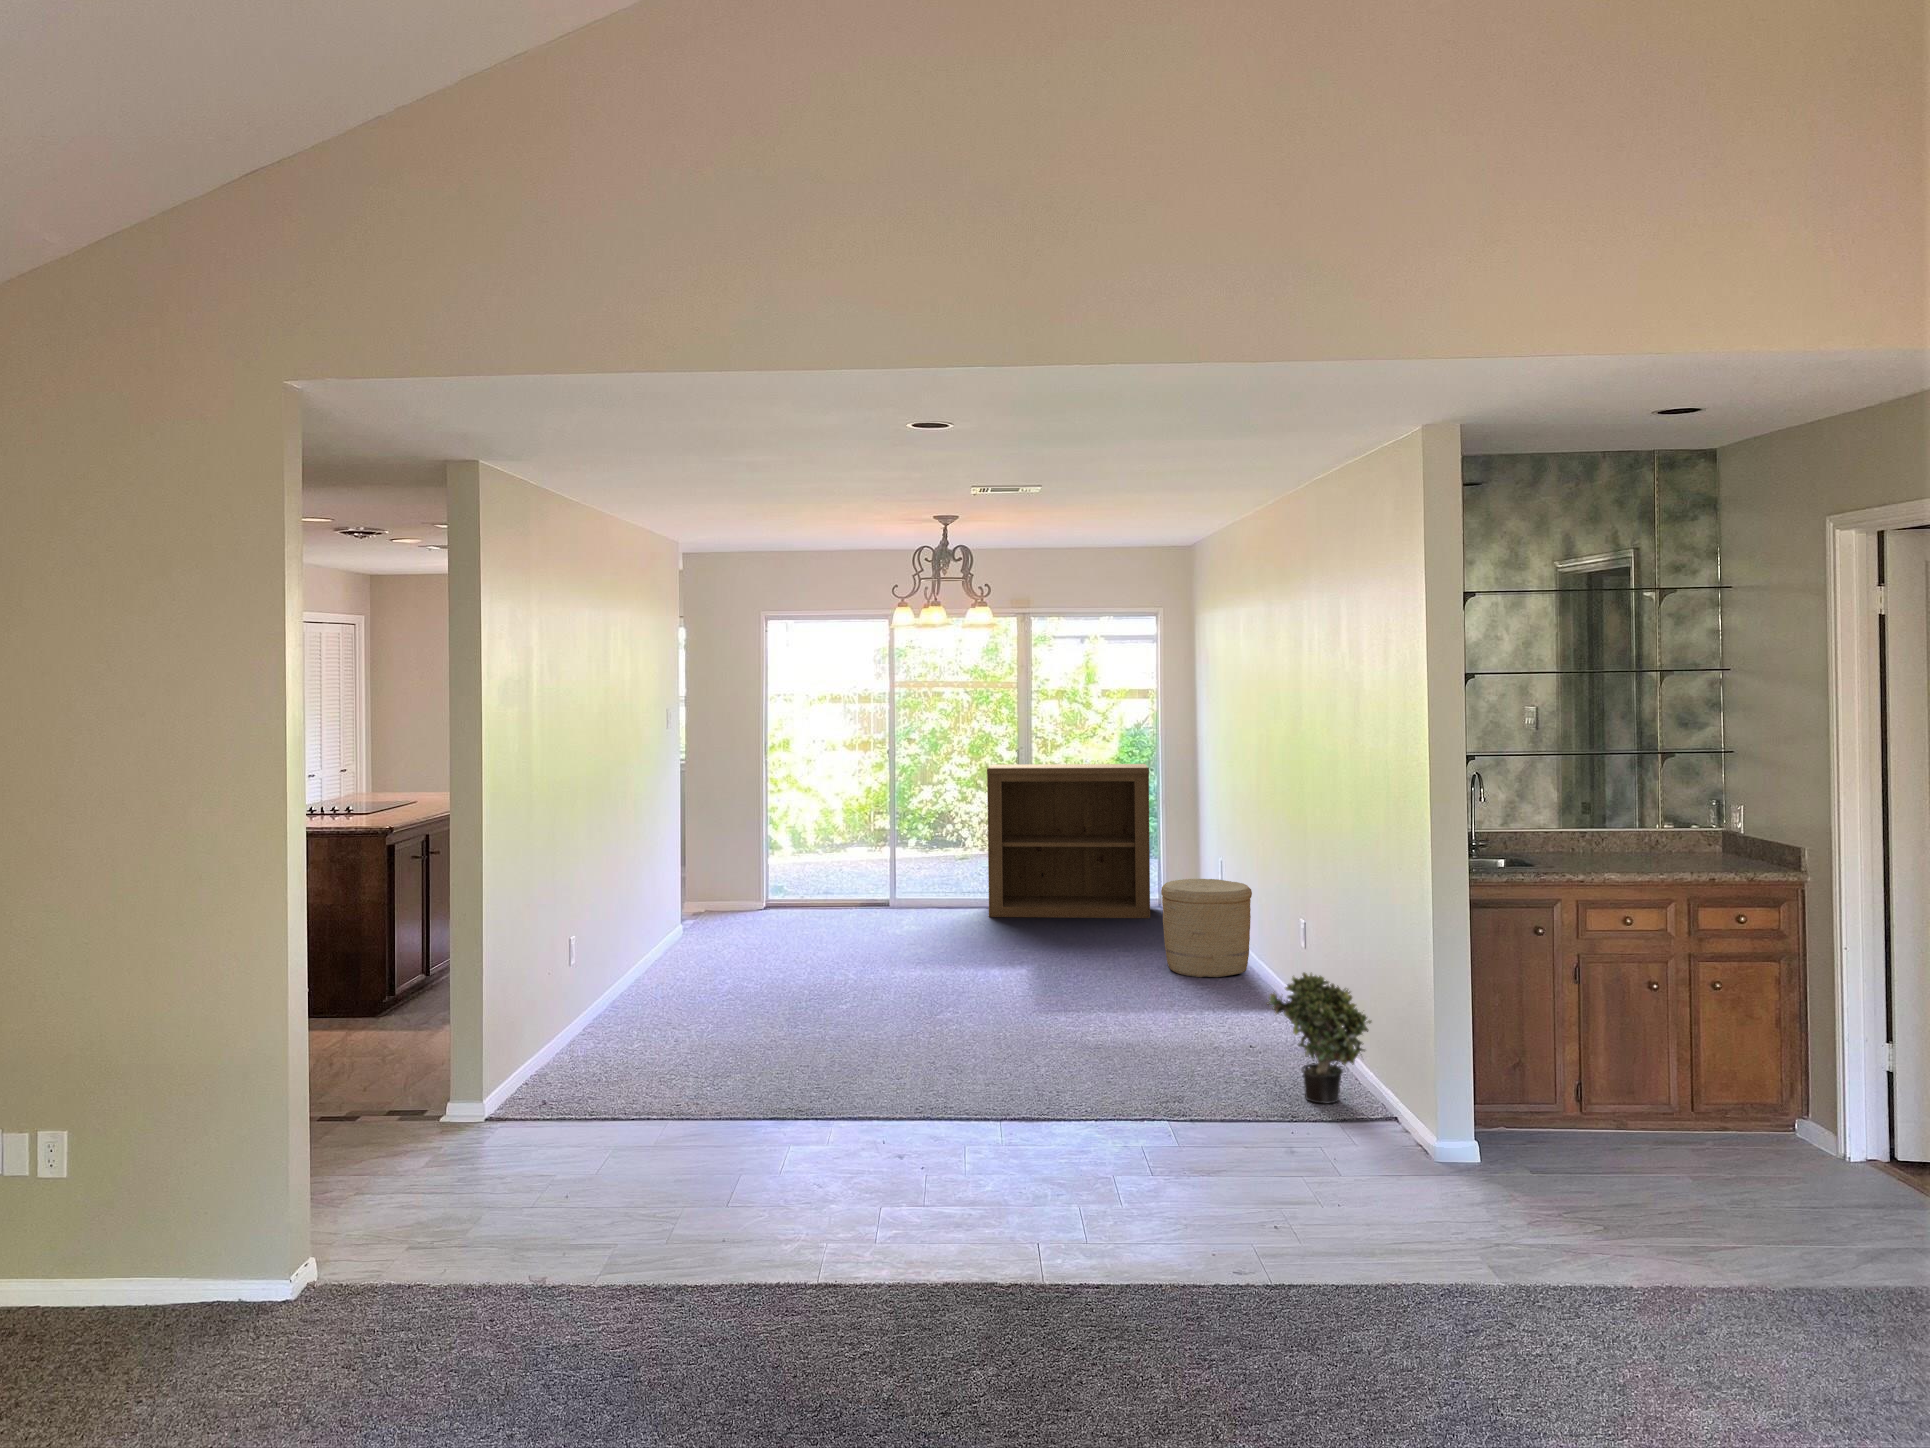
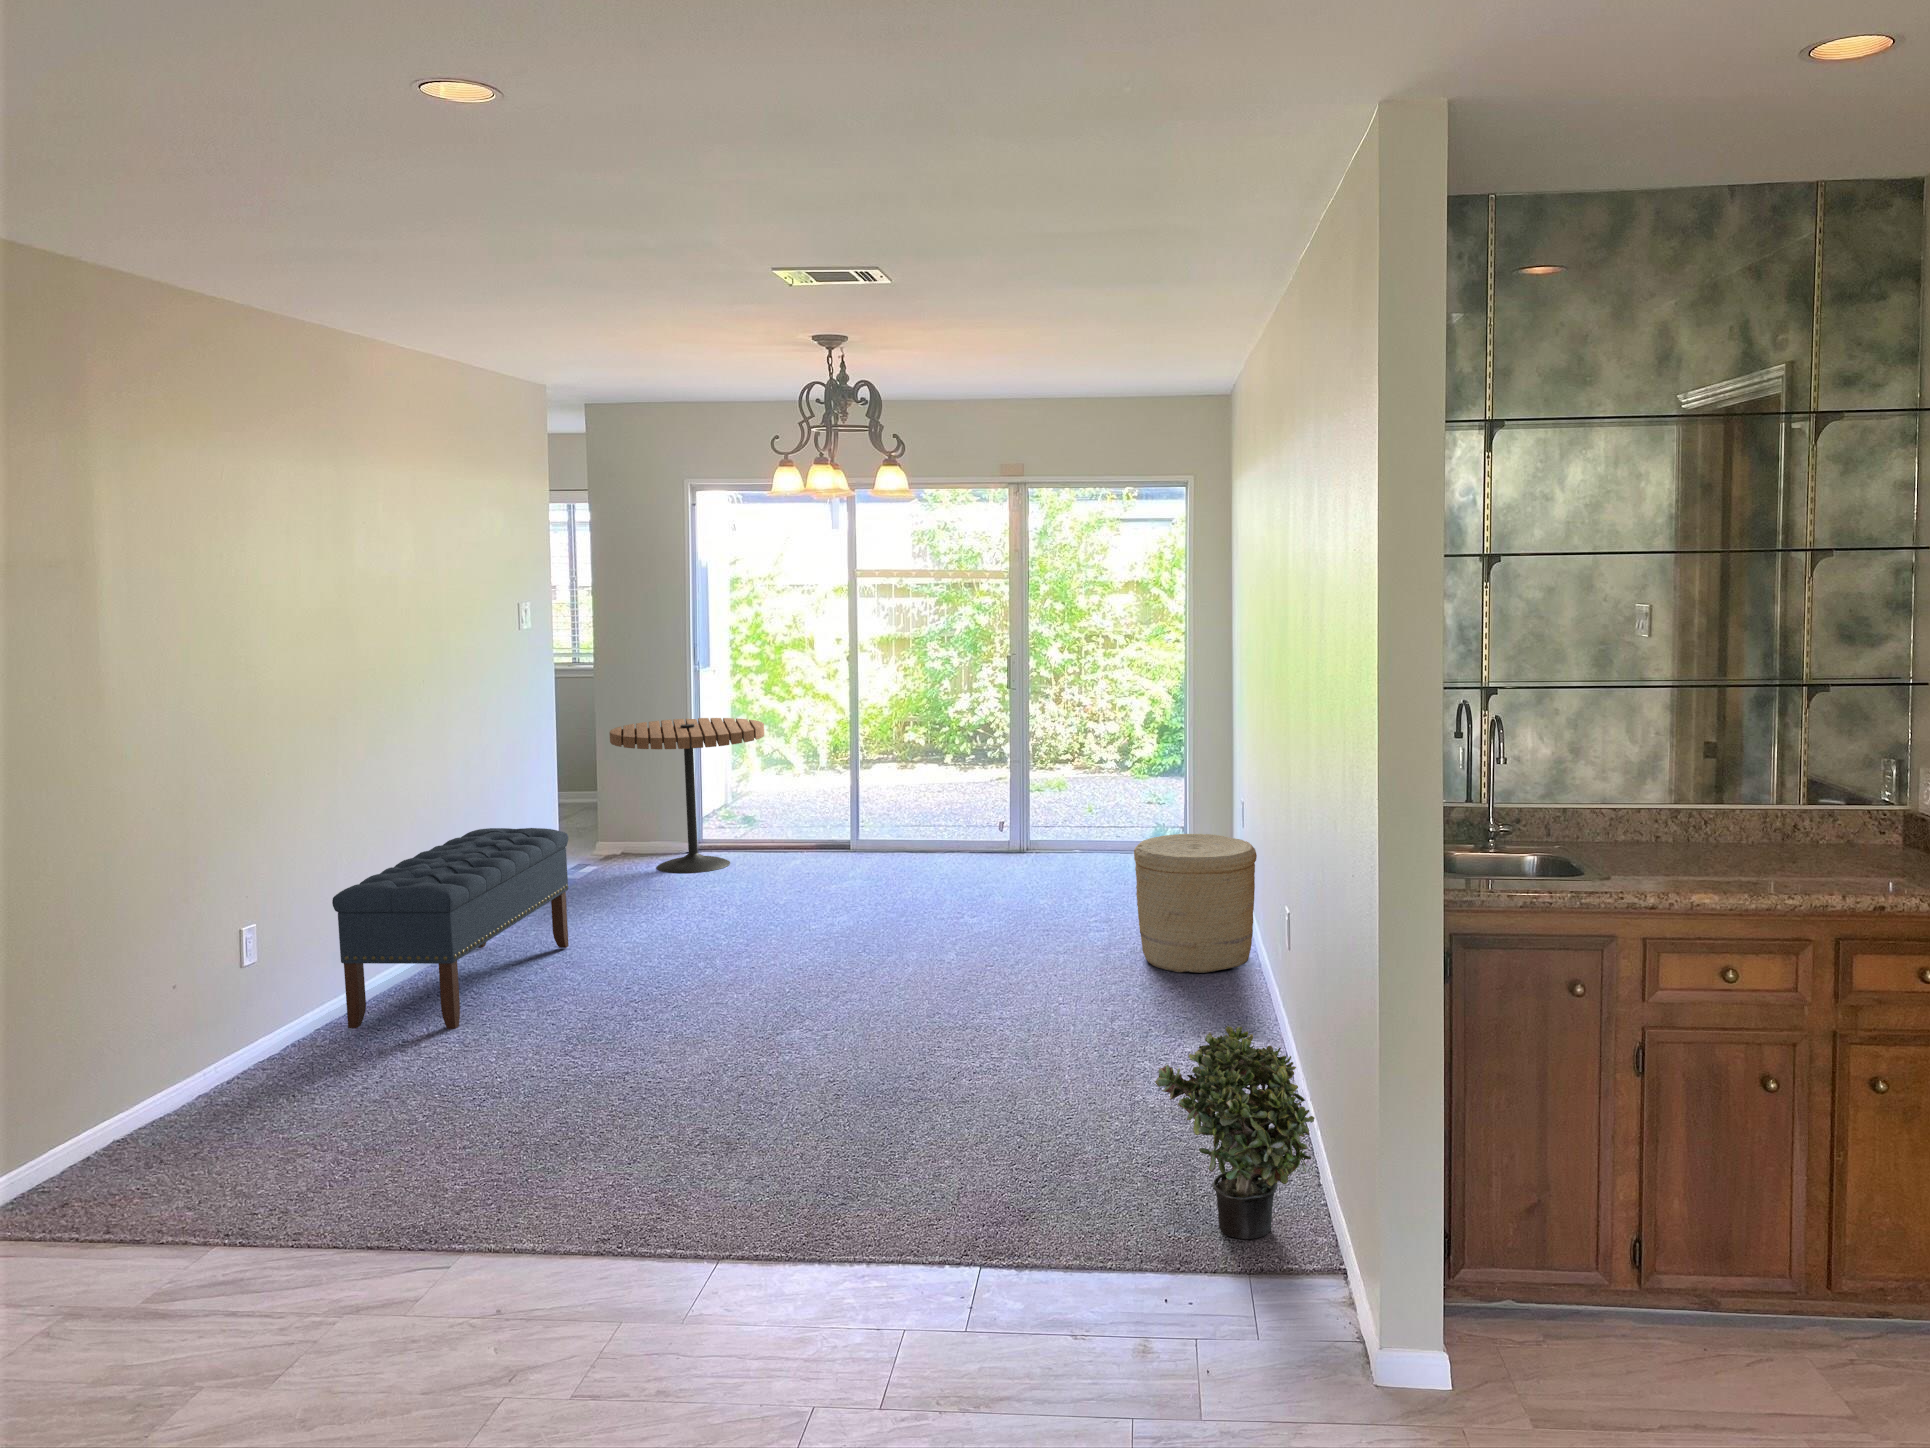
bookshelf: present [987,764,1150,918] -> none [955,670,1171,870]
side table: none [714,801,832,921] -> present [610,718,764,873]
bench: none [609,875,731,1012] -> present [332,828,569,1029]

